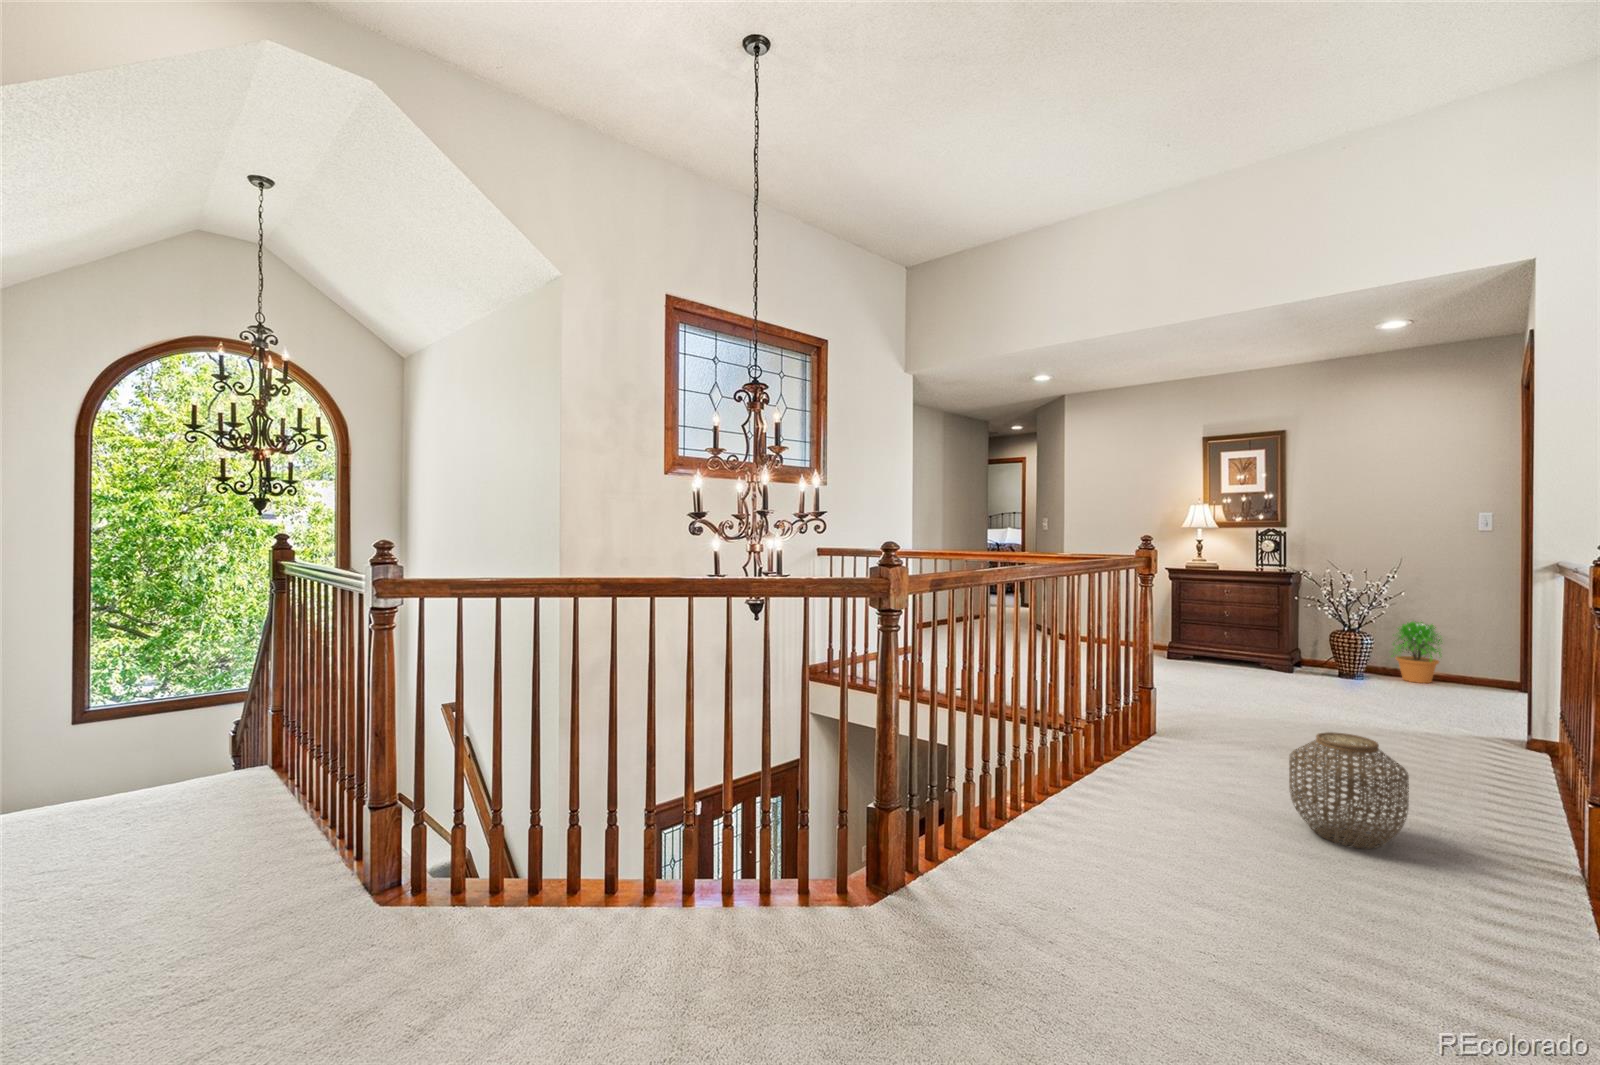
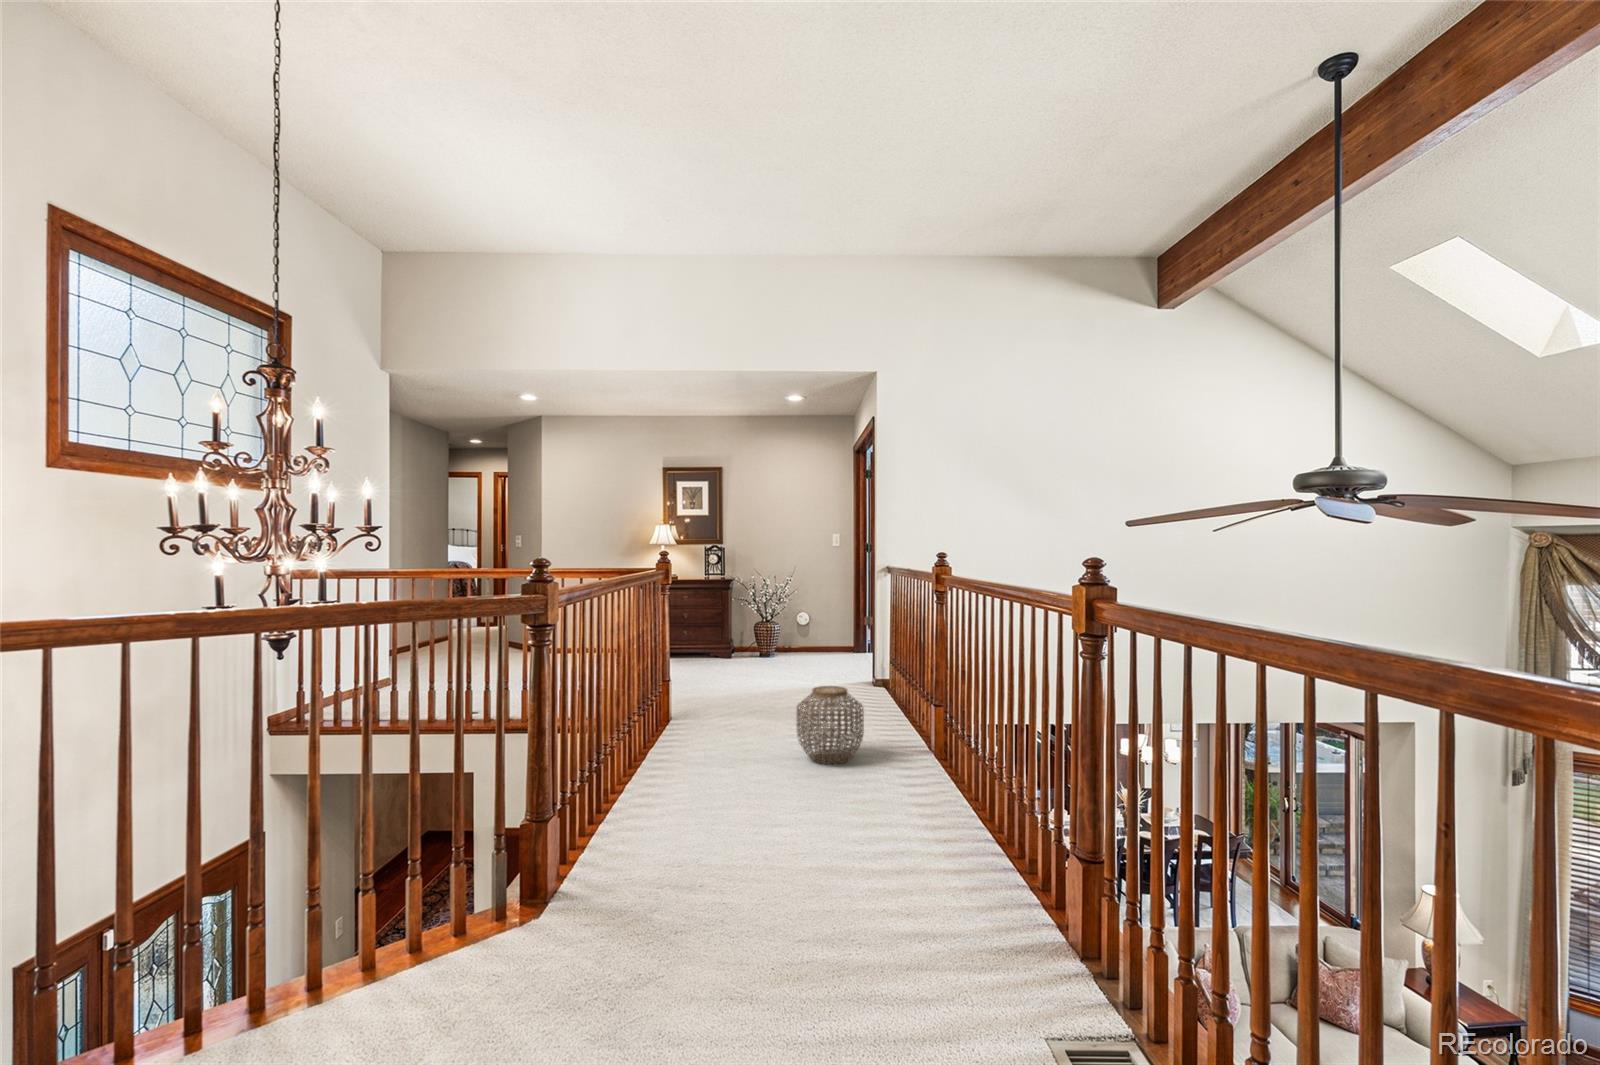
potted plant: present [1391,621,1442,683] -> none [788,609,820,654]

